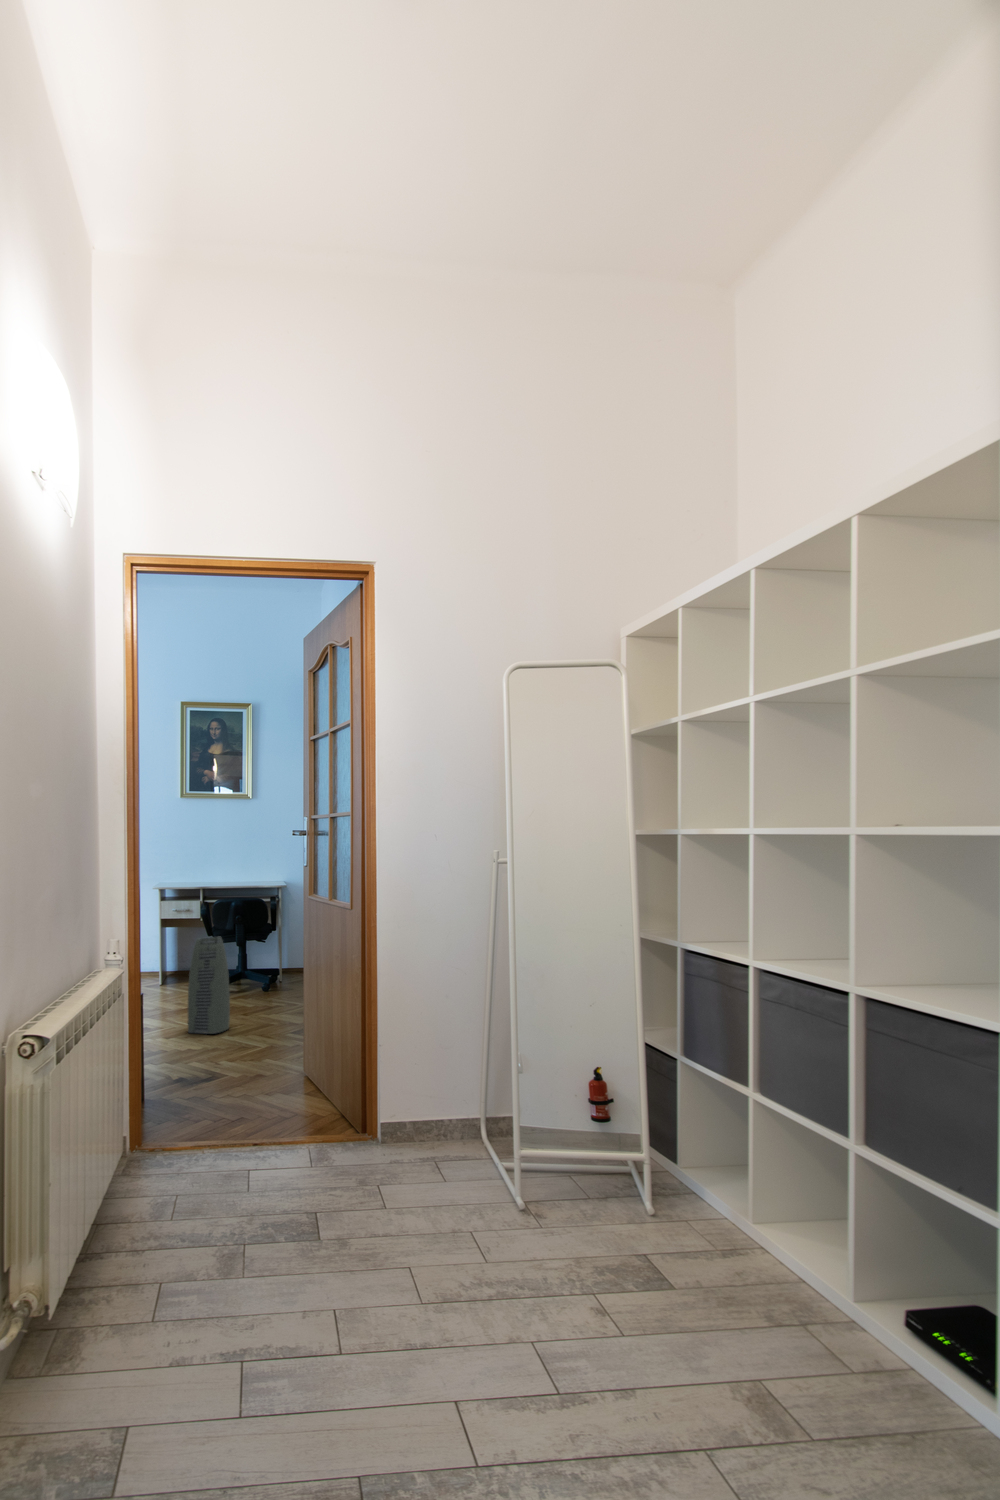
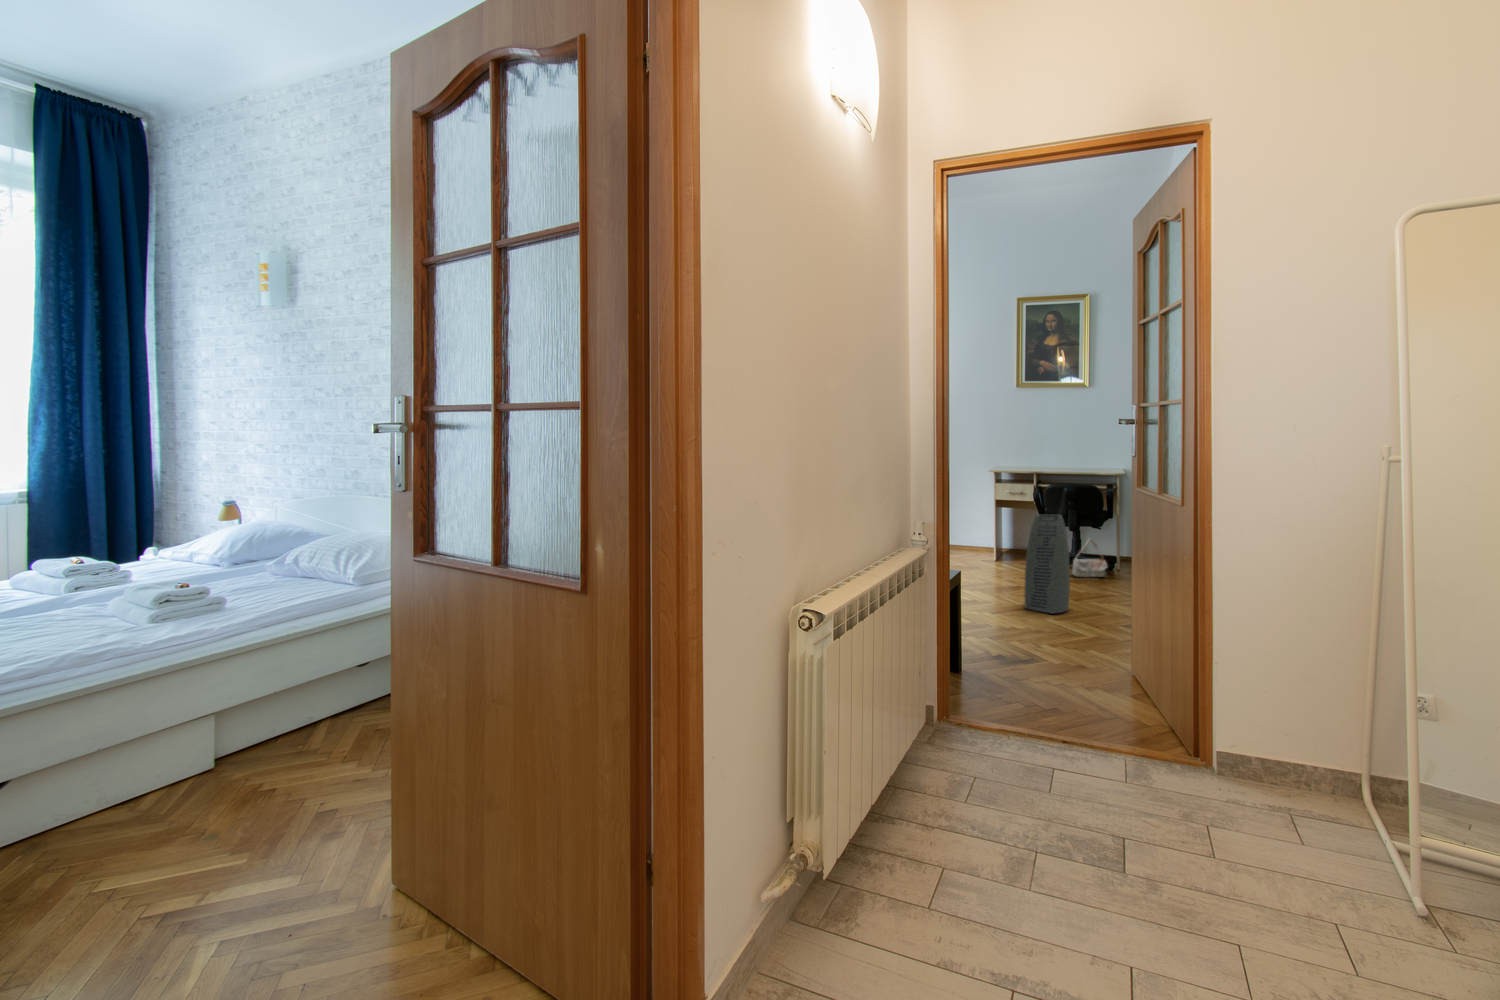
bag: none [237,954,271,994] -> present [1072,539,1107,577]

